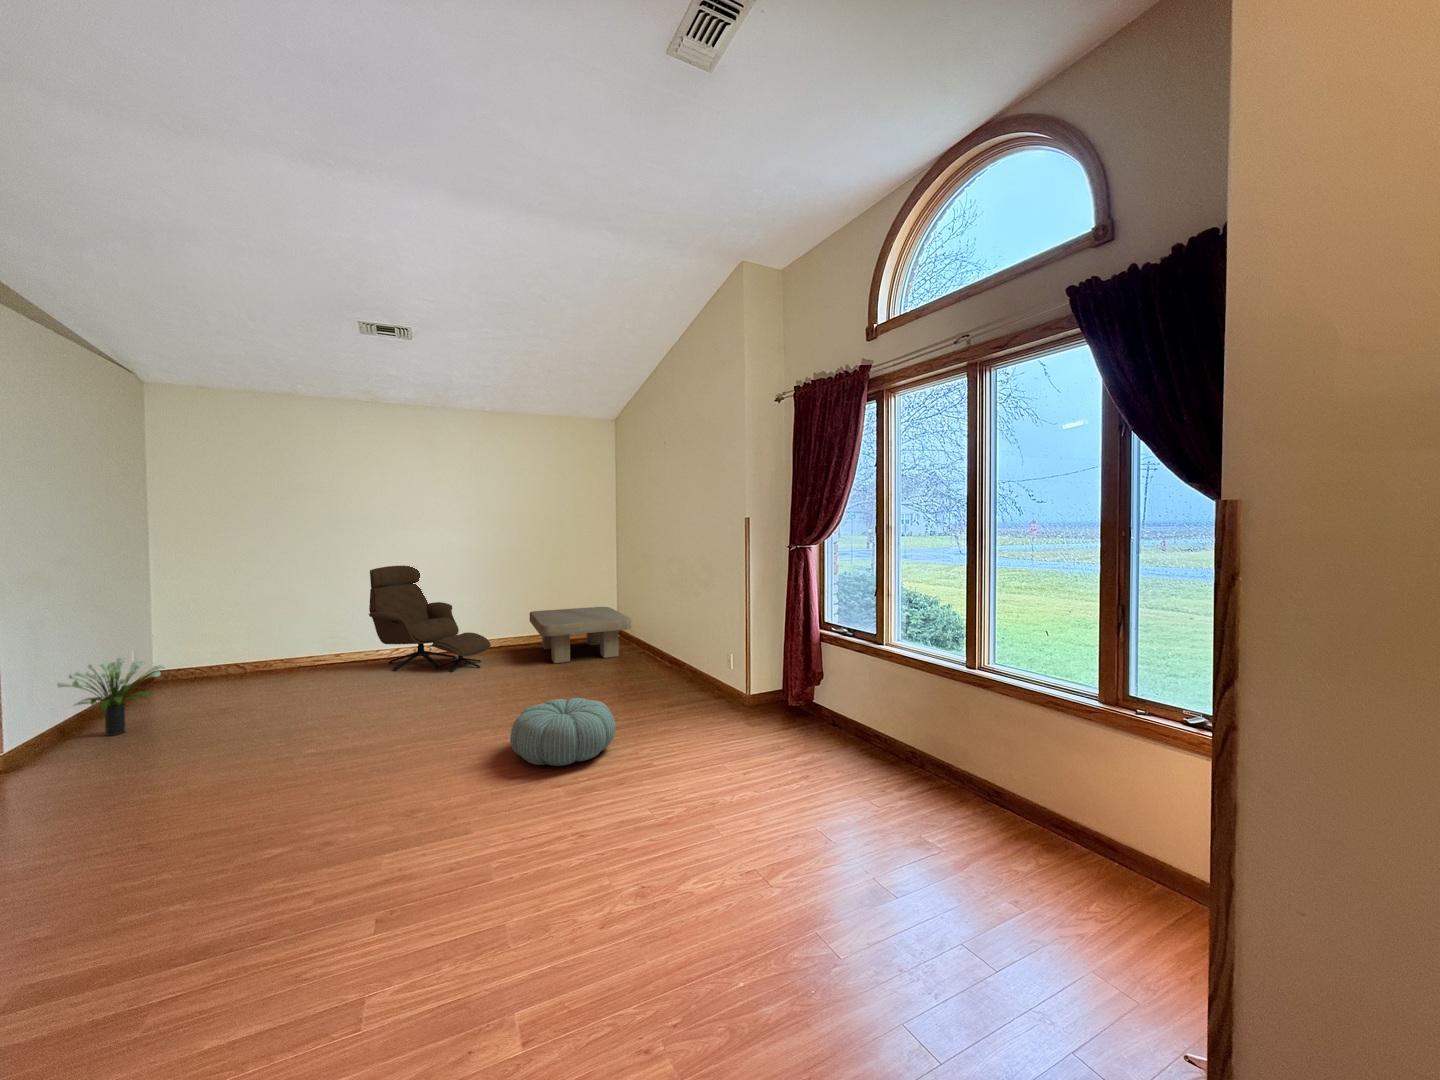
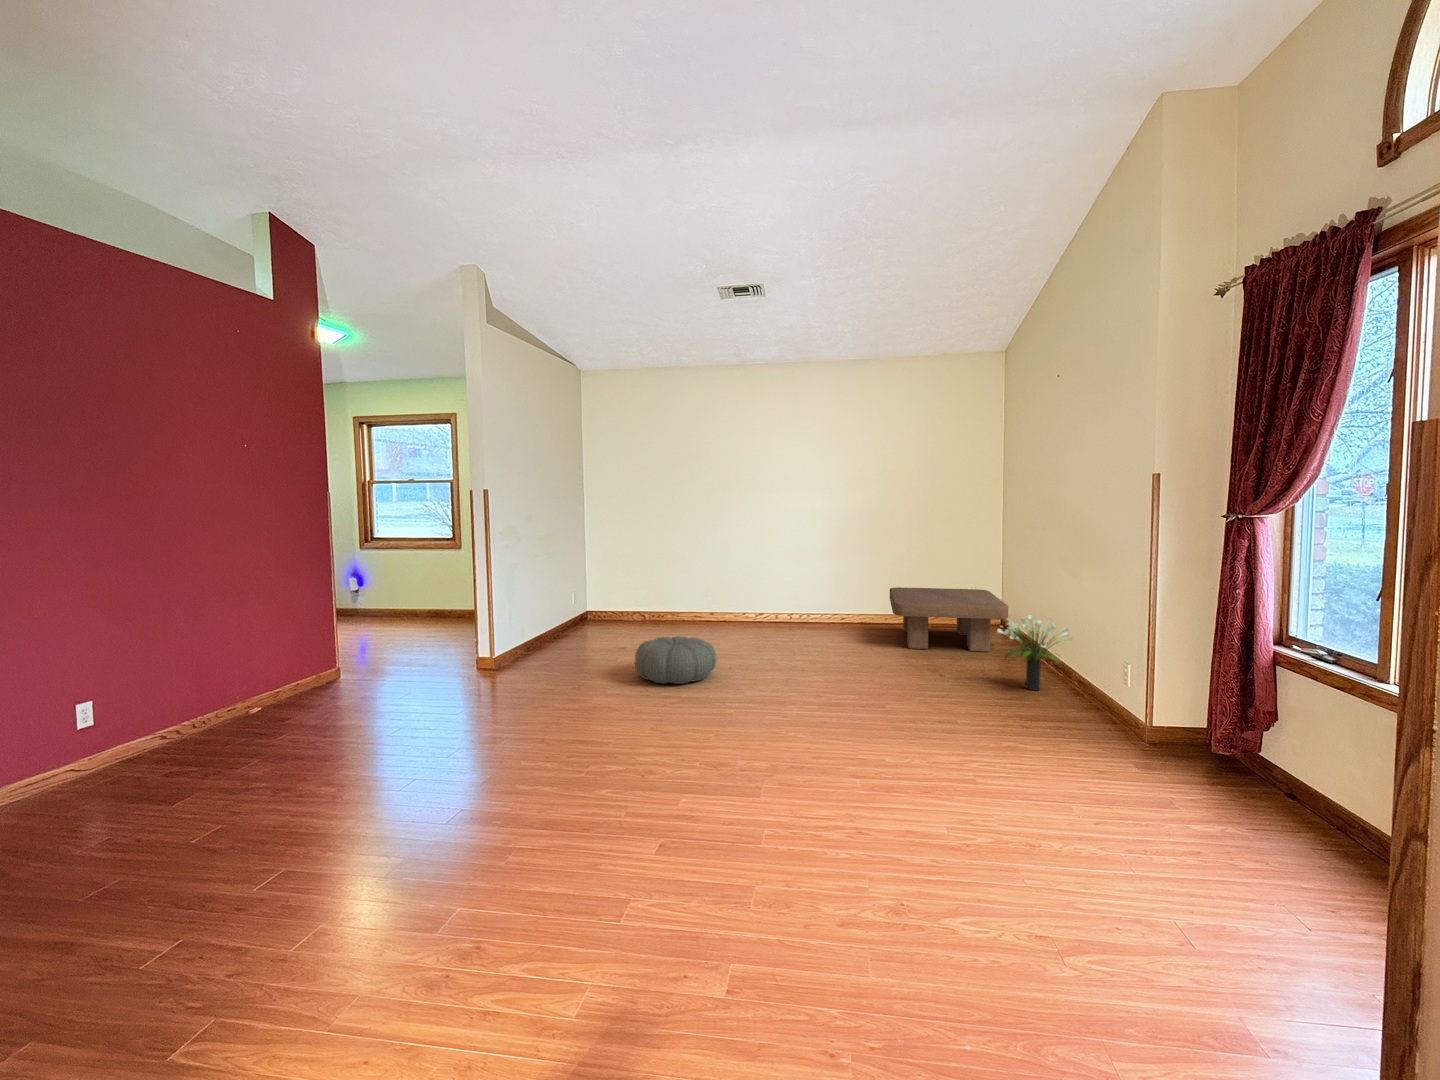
lounge chair: present [369,566,491,672] -> none [736,530,844,642]
potted plant: present [57,658,164,736] -> present [997,616,1072,691]
pouf: present [510,698,615,766] -> present [635,636,717,684]

